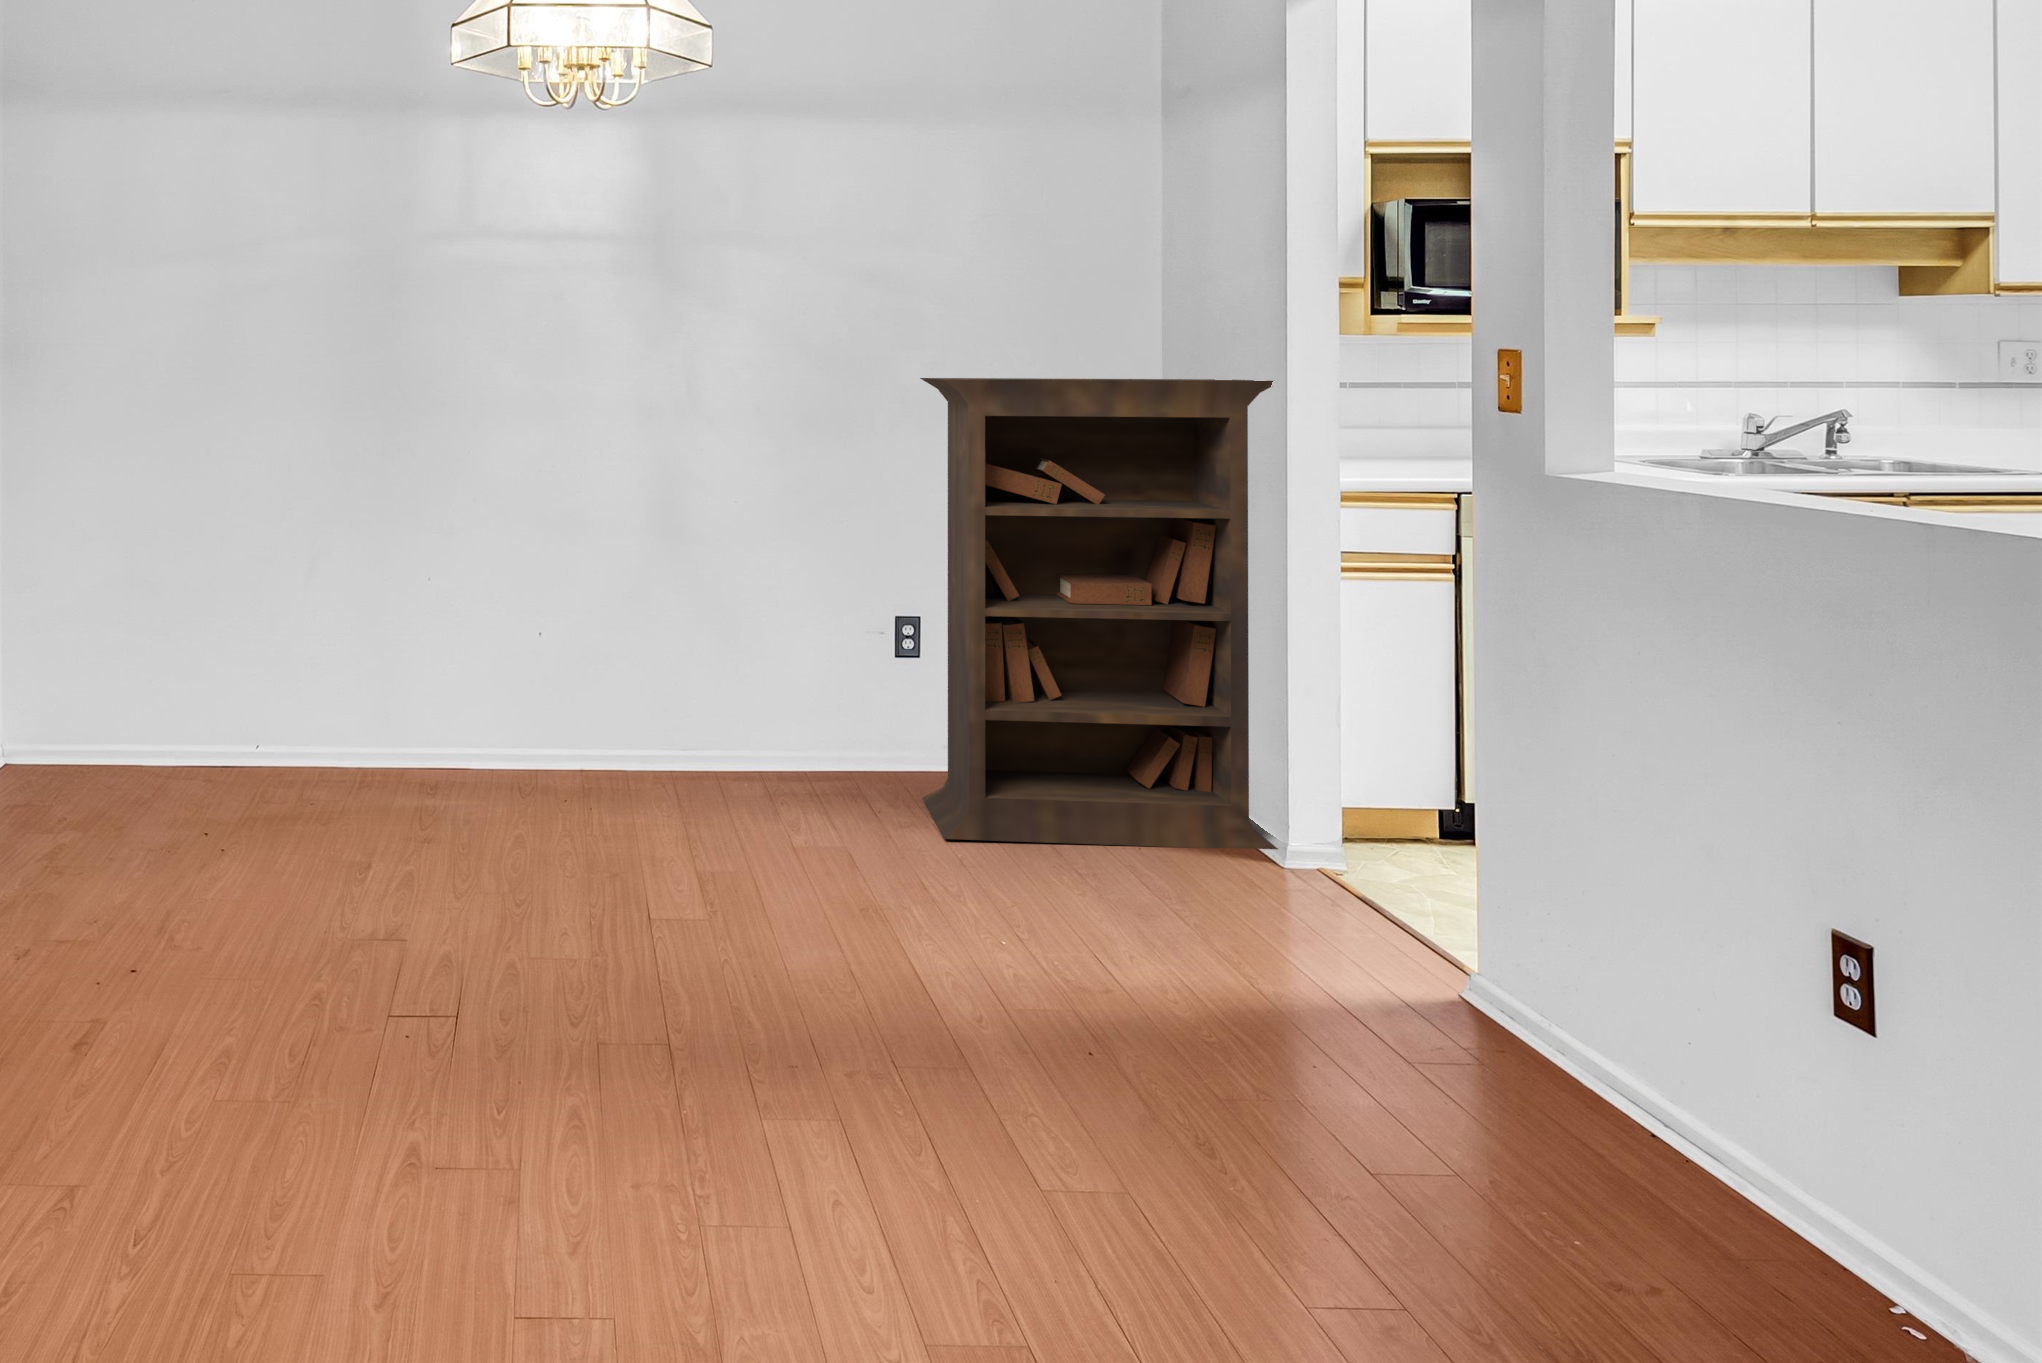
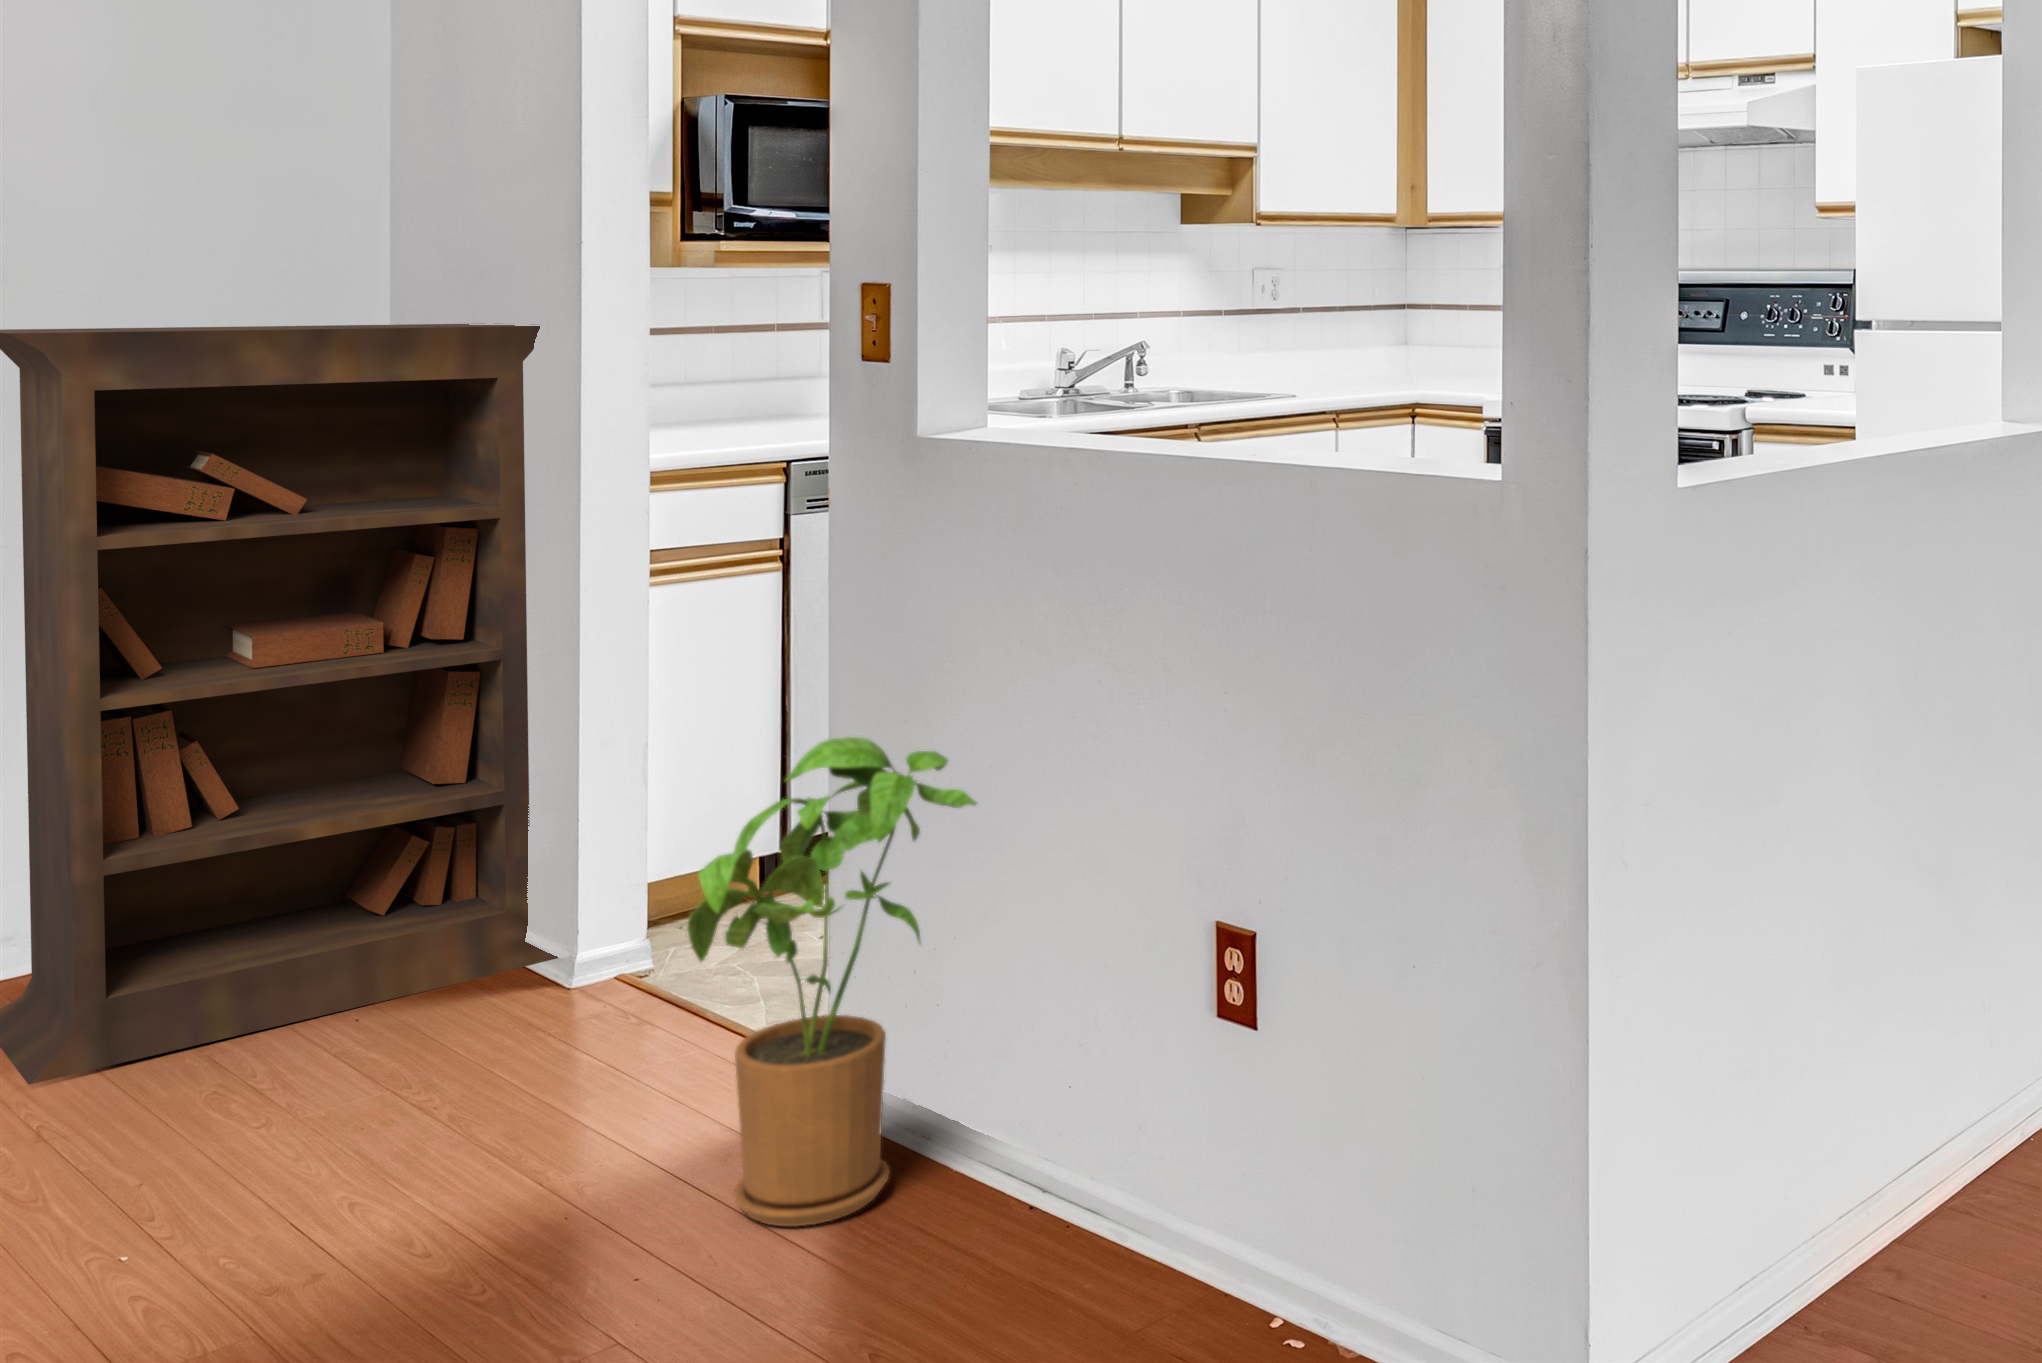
house plant: none [1345,703,1593,1086] -> present [687,737,977,1227]

